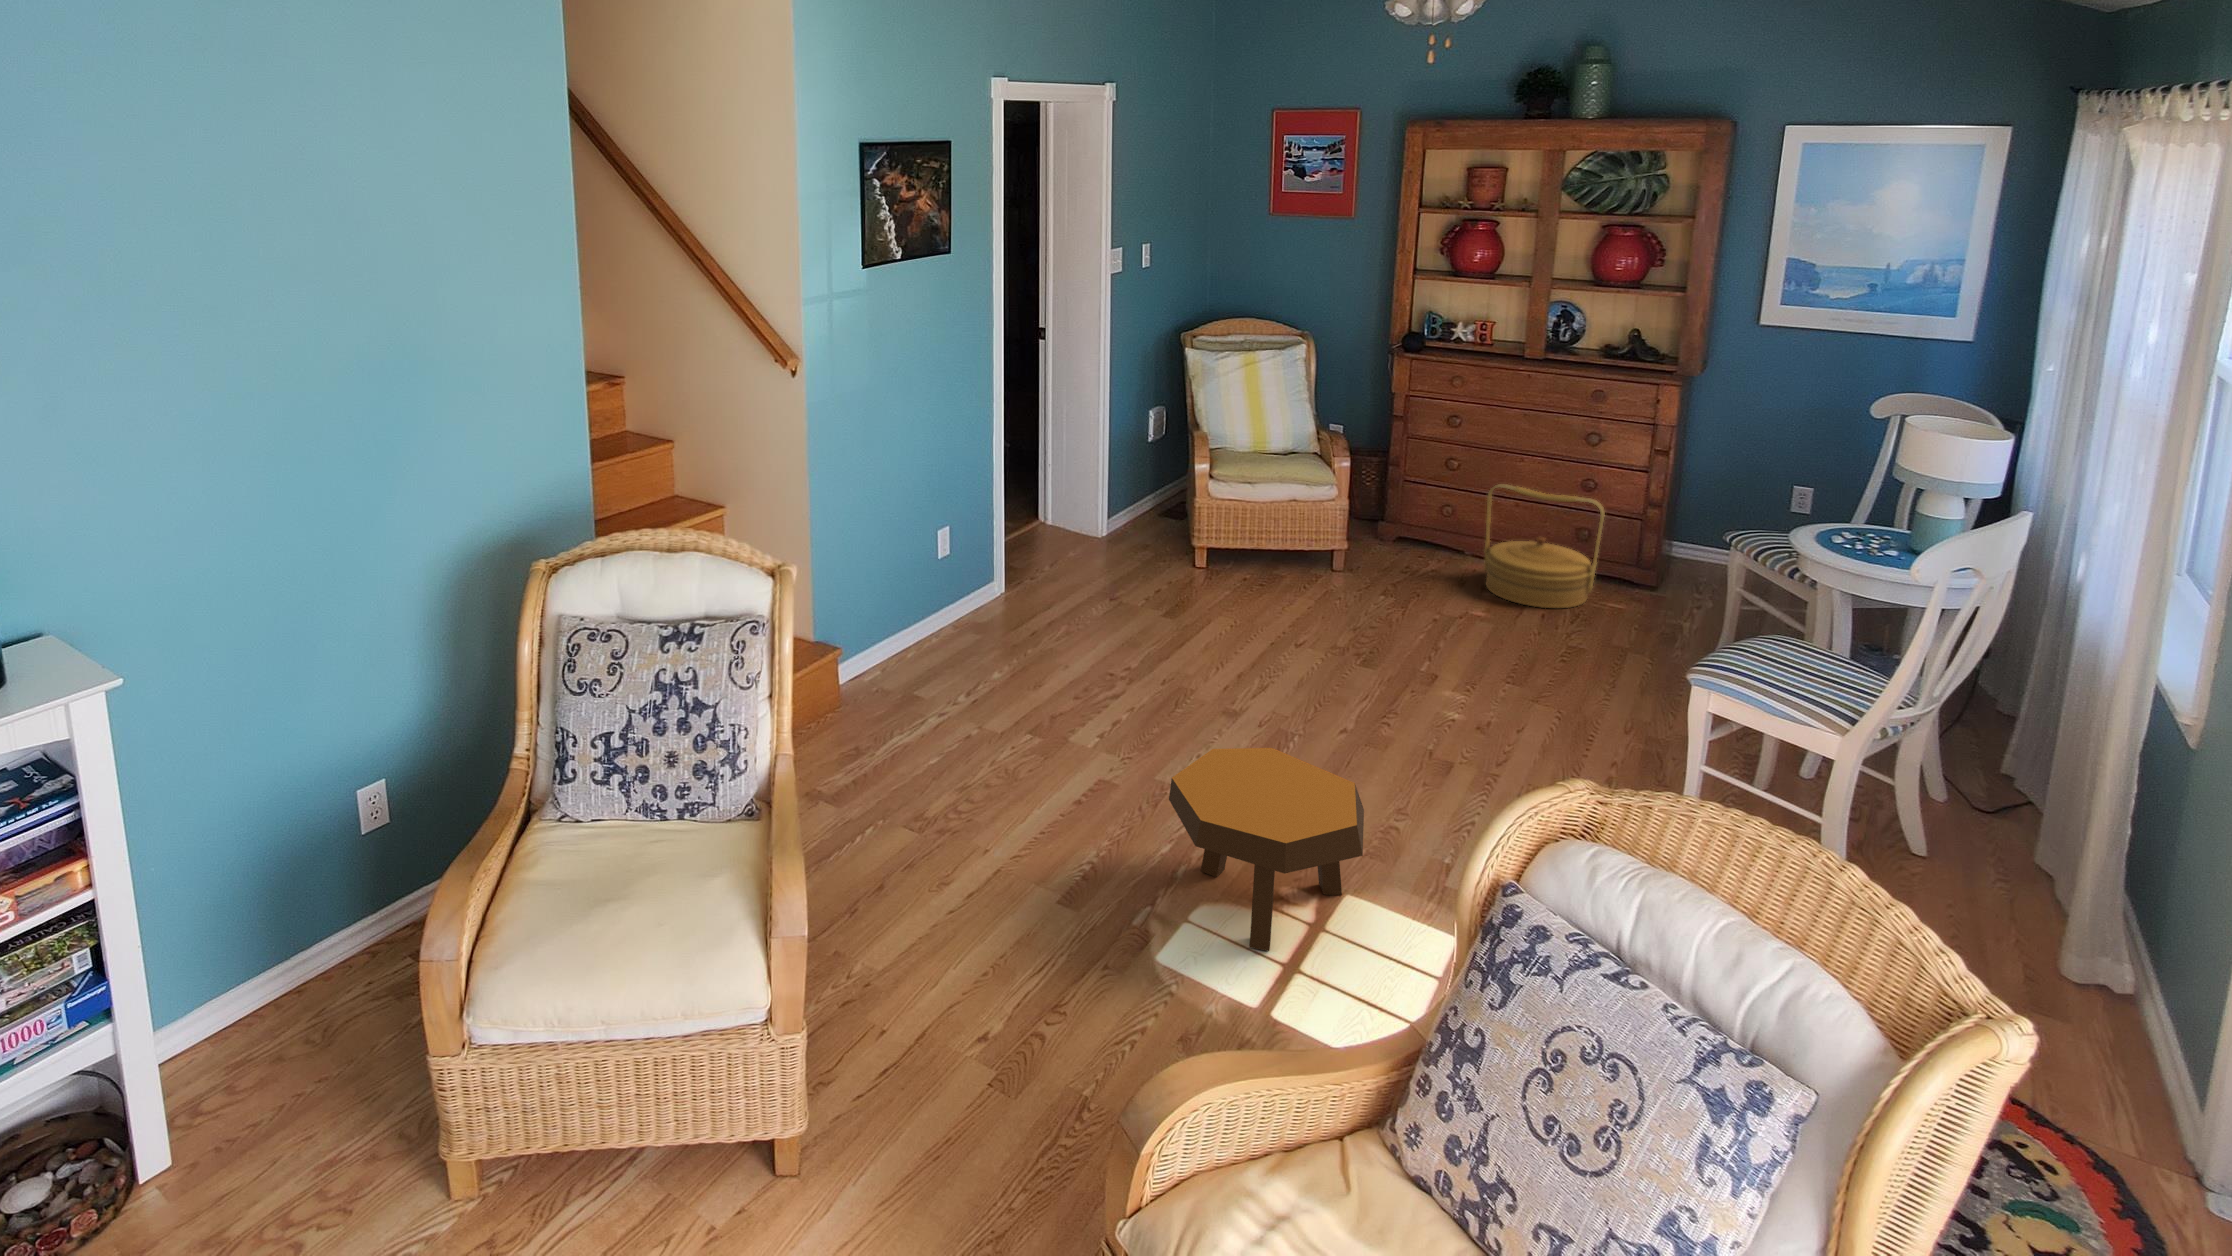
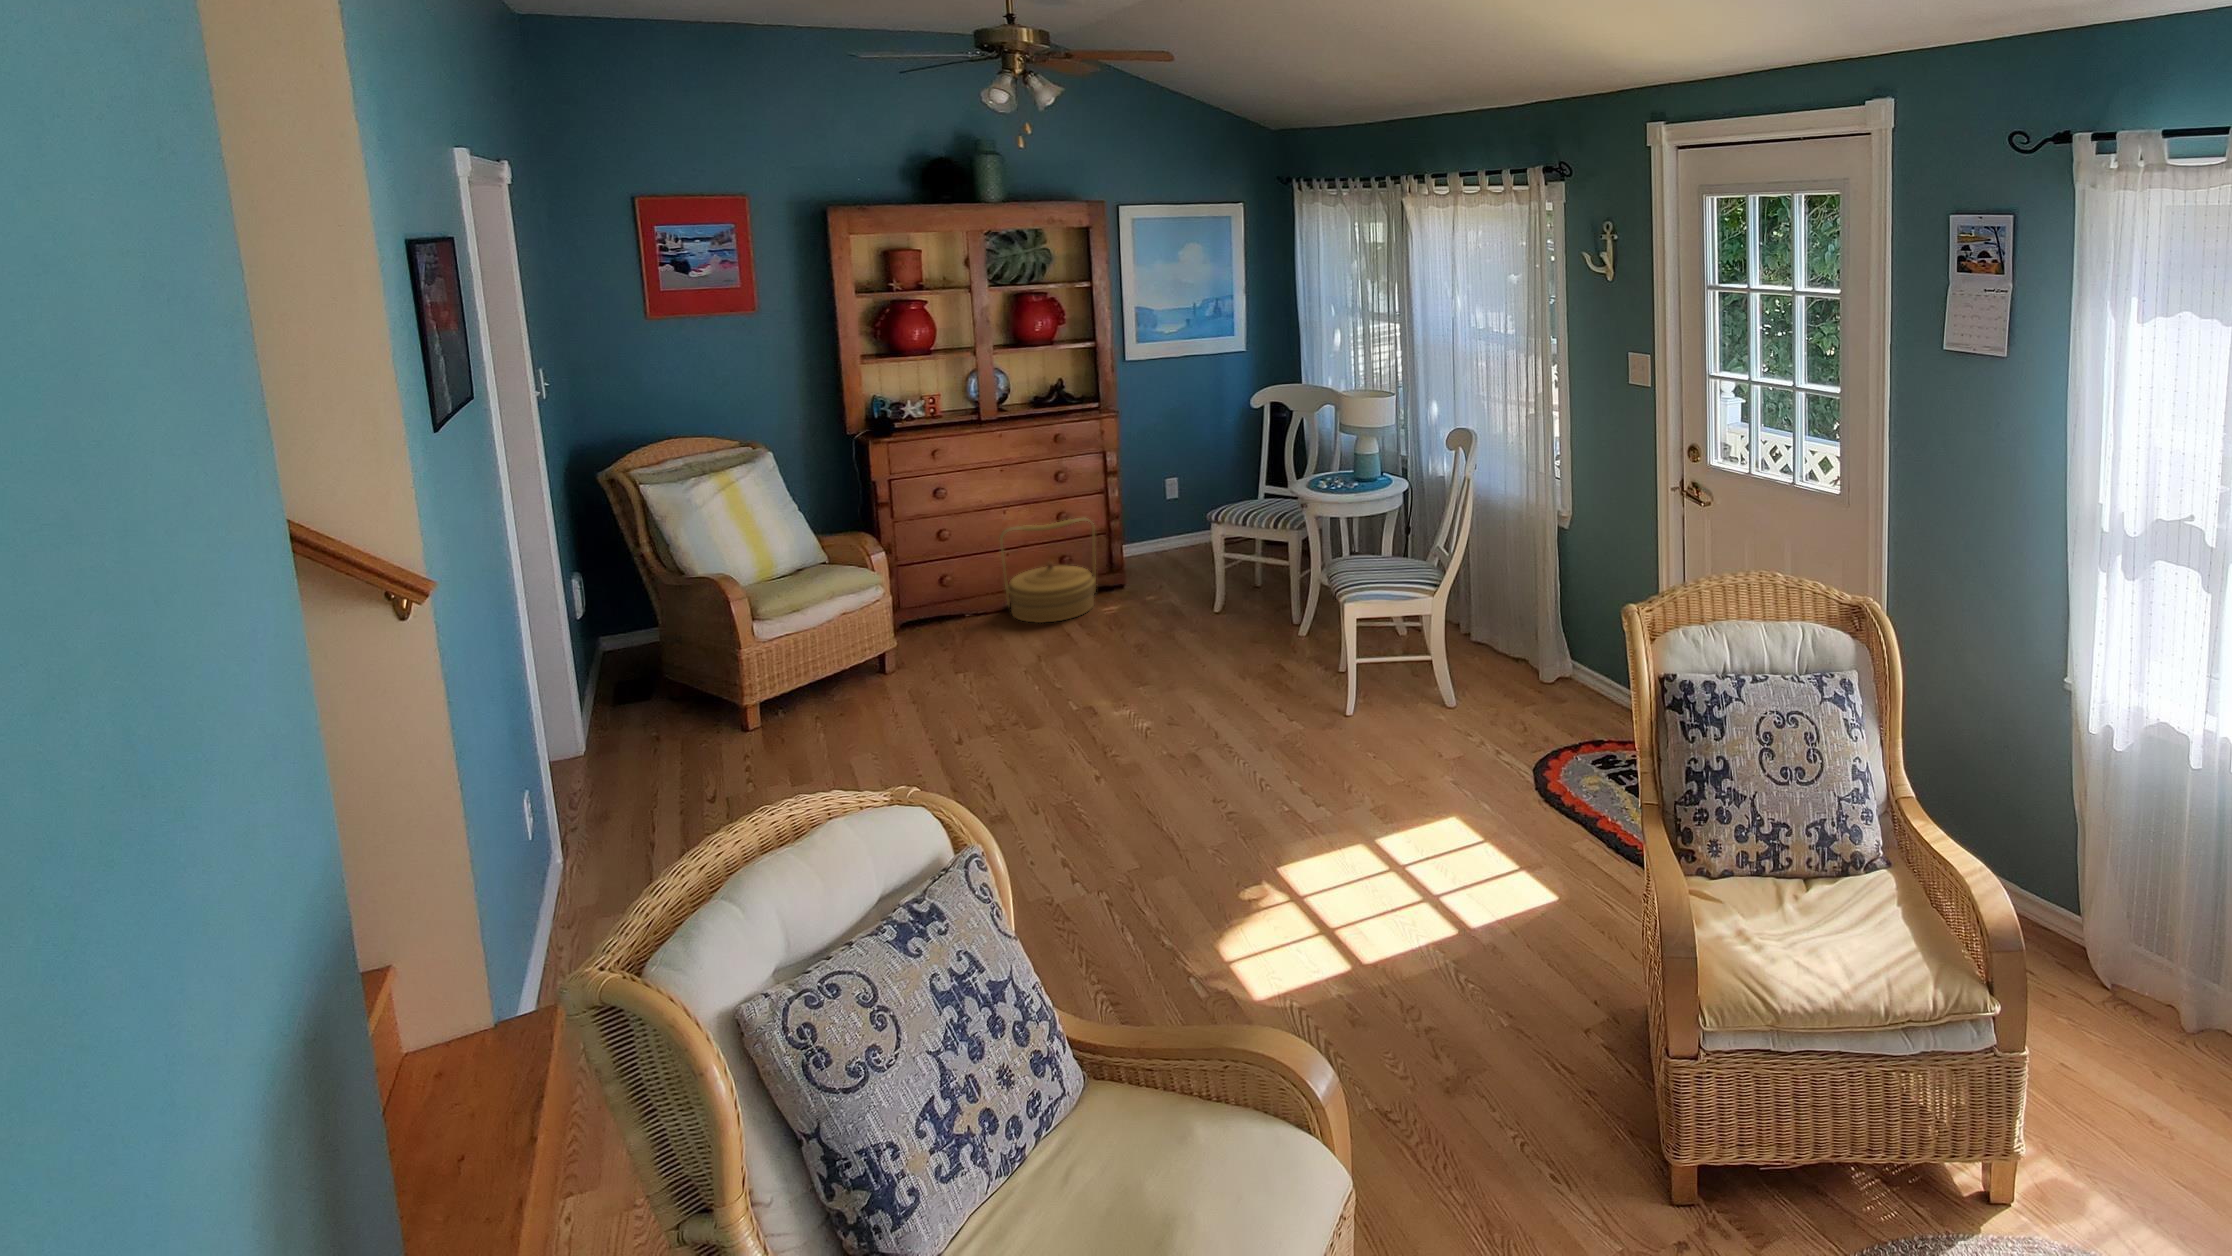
footstool: present [1169,748,1364,951] -> none [1158,759,1328,921]

